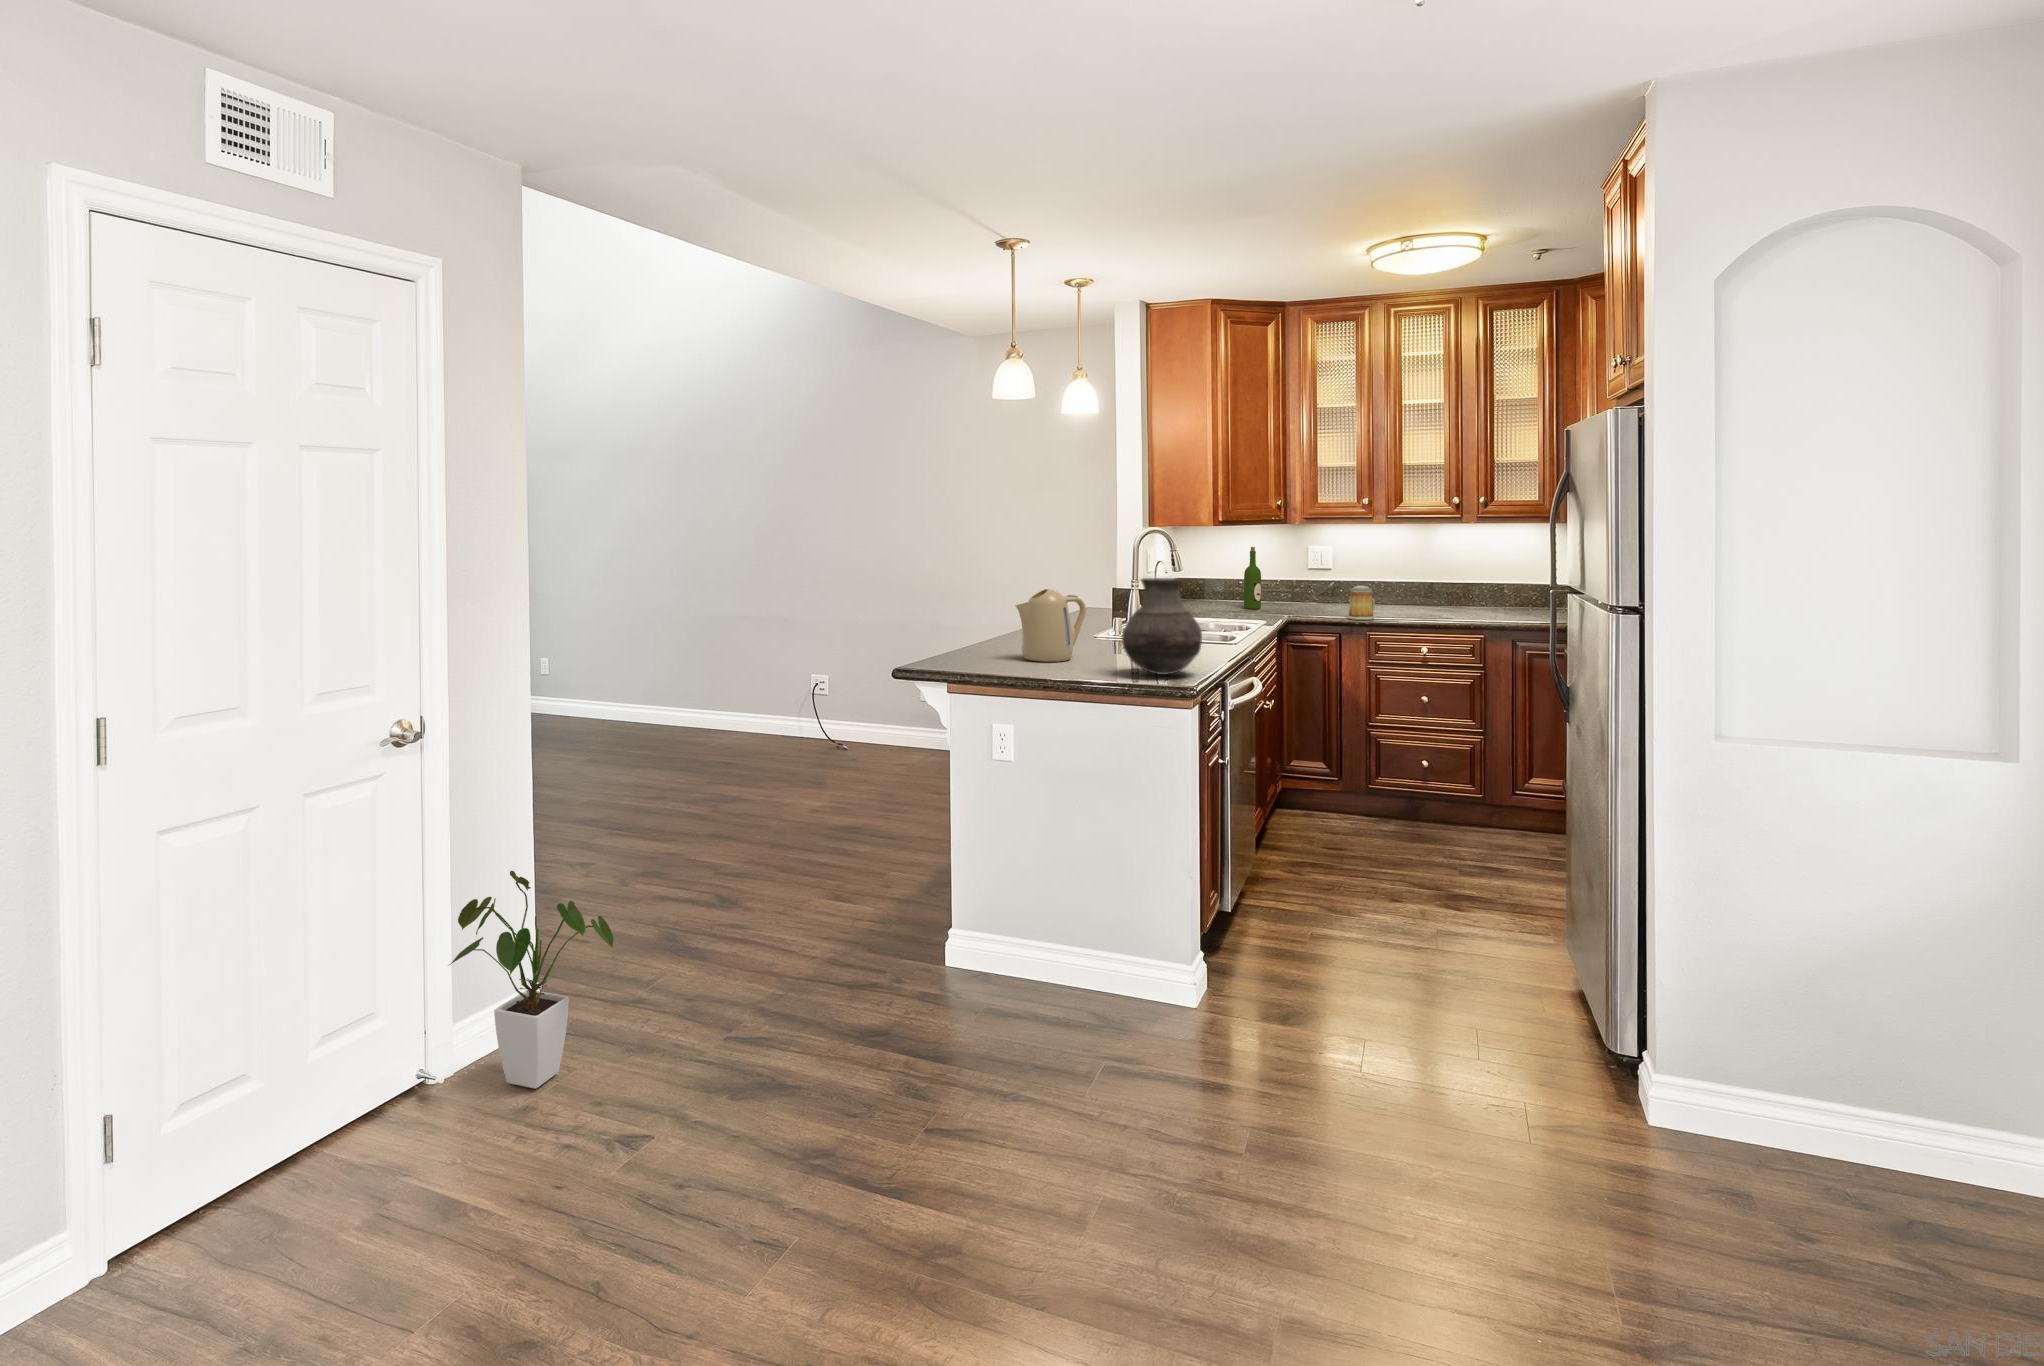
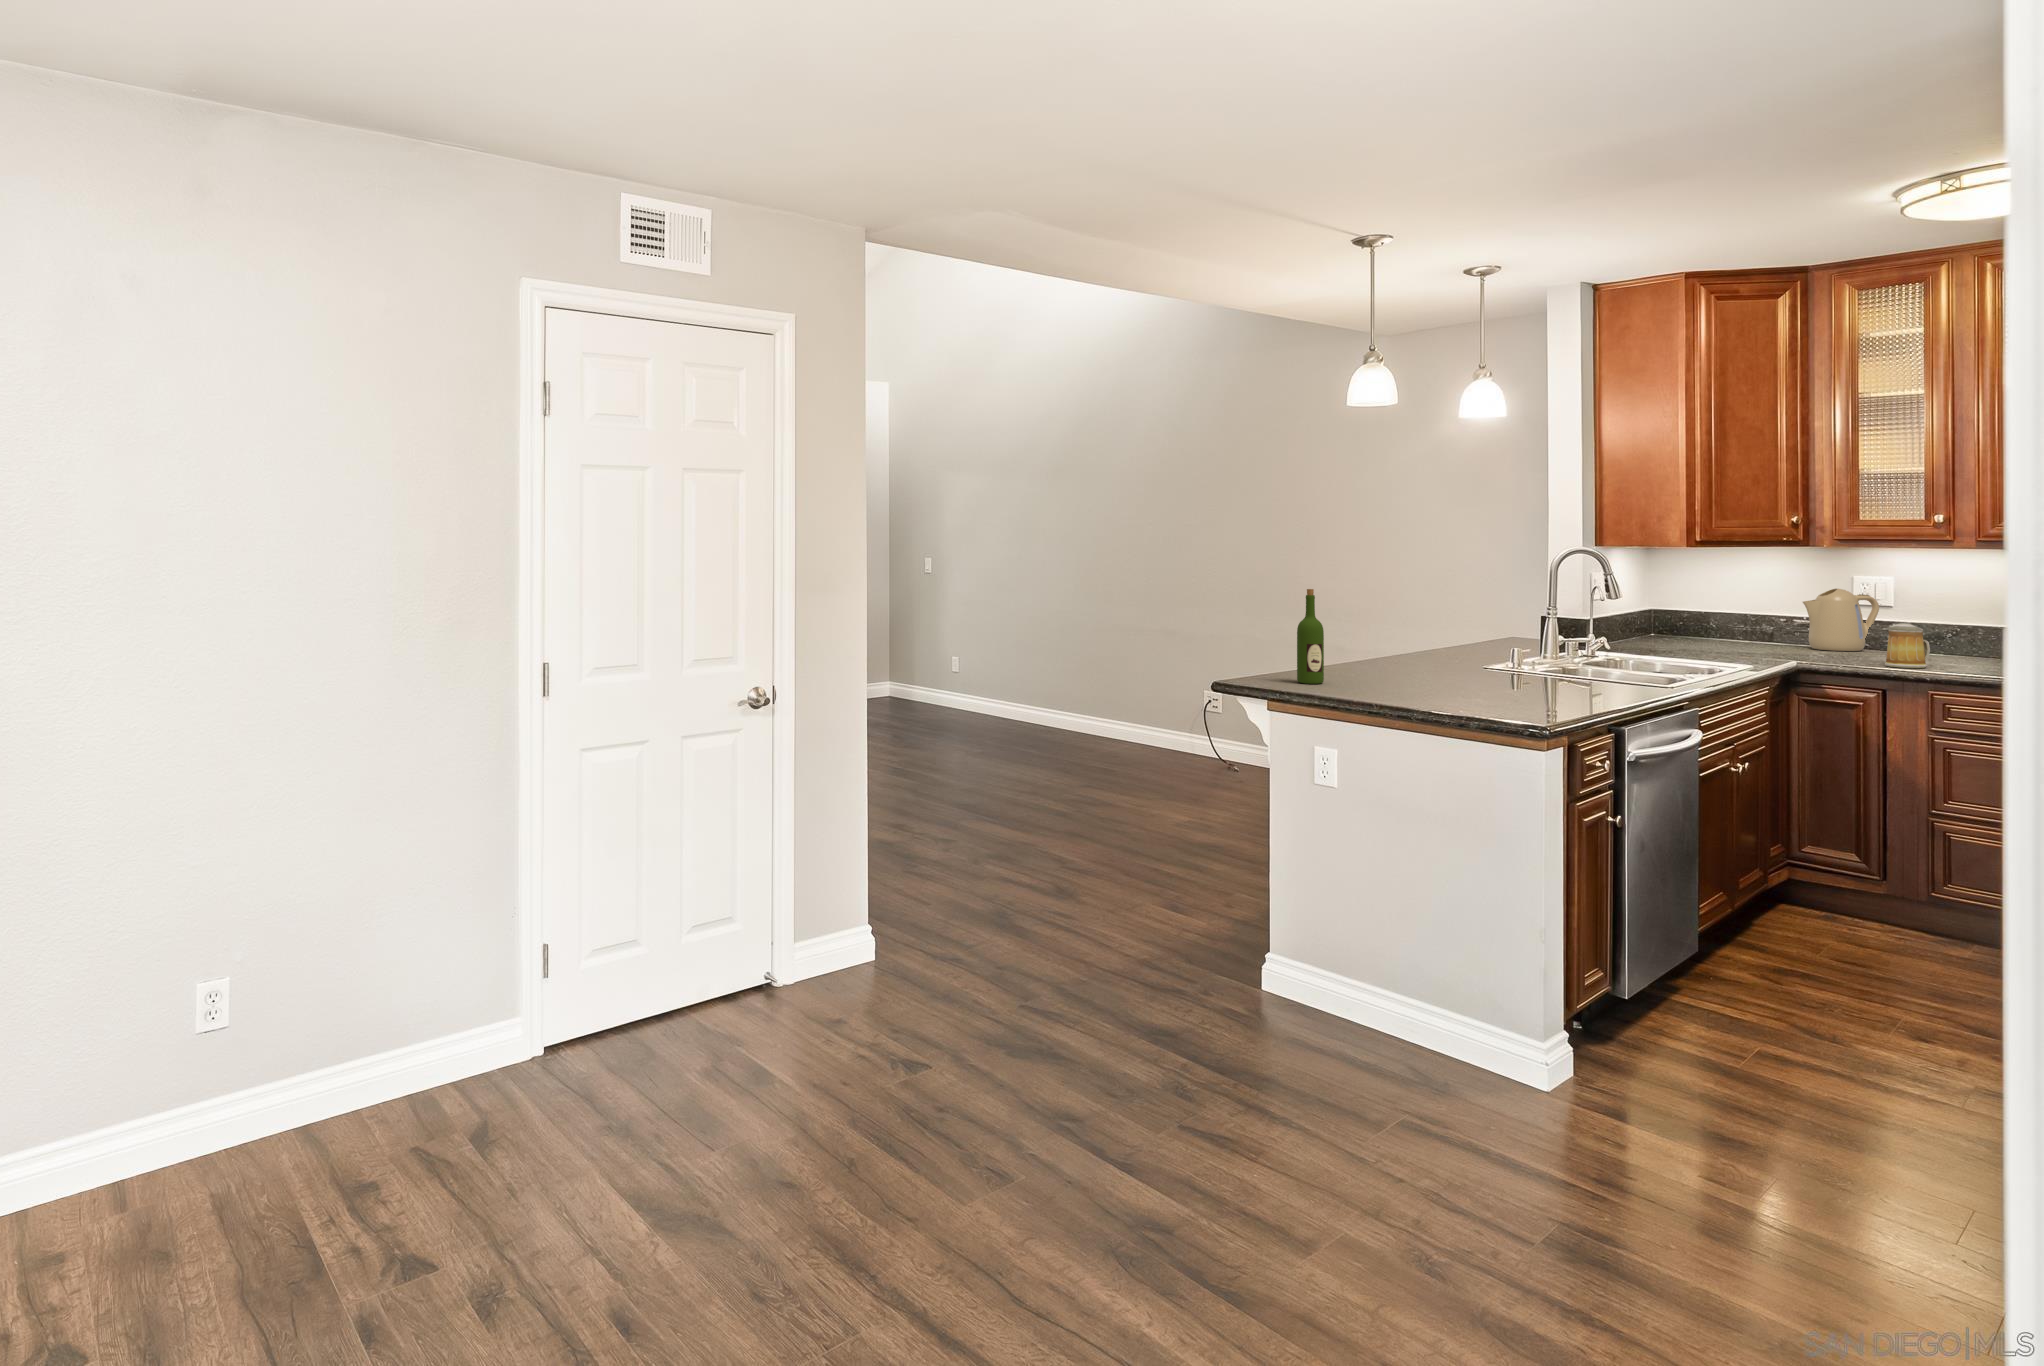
wine bottle: present [1244,547,1261,609] -> present [1297,589,1324,684]
vase: present [1122,578,1202,675] -> none [1460,595,1558,700]
kettle: present [1015,589,1086,662] -> present [1803,589,1879,651]
house plant: present [449,871,613,1088] -> none [787,825,917,1006]

